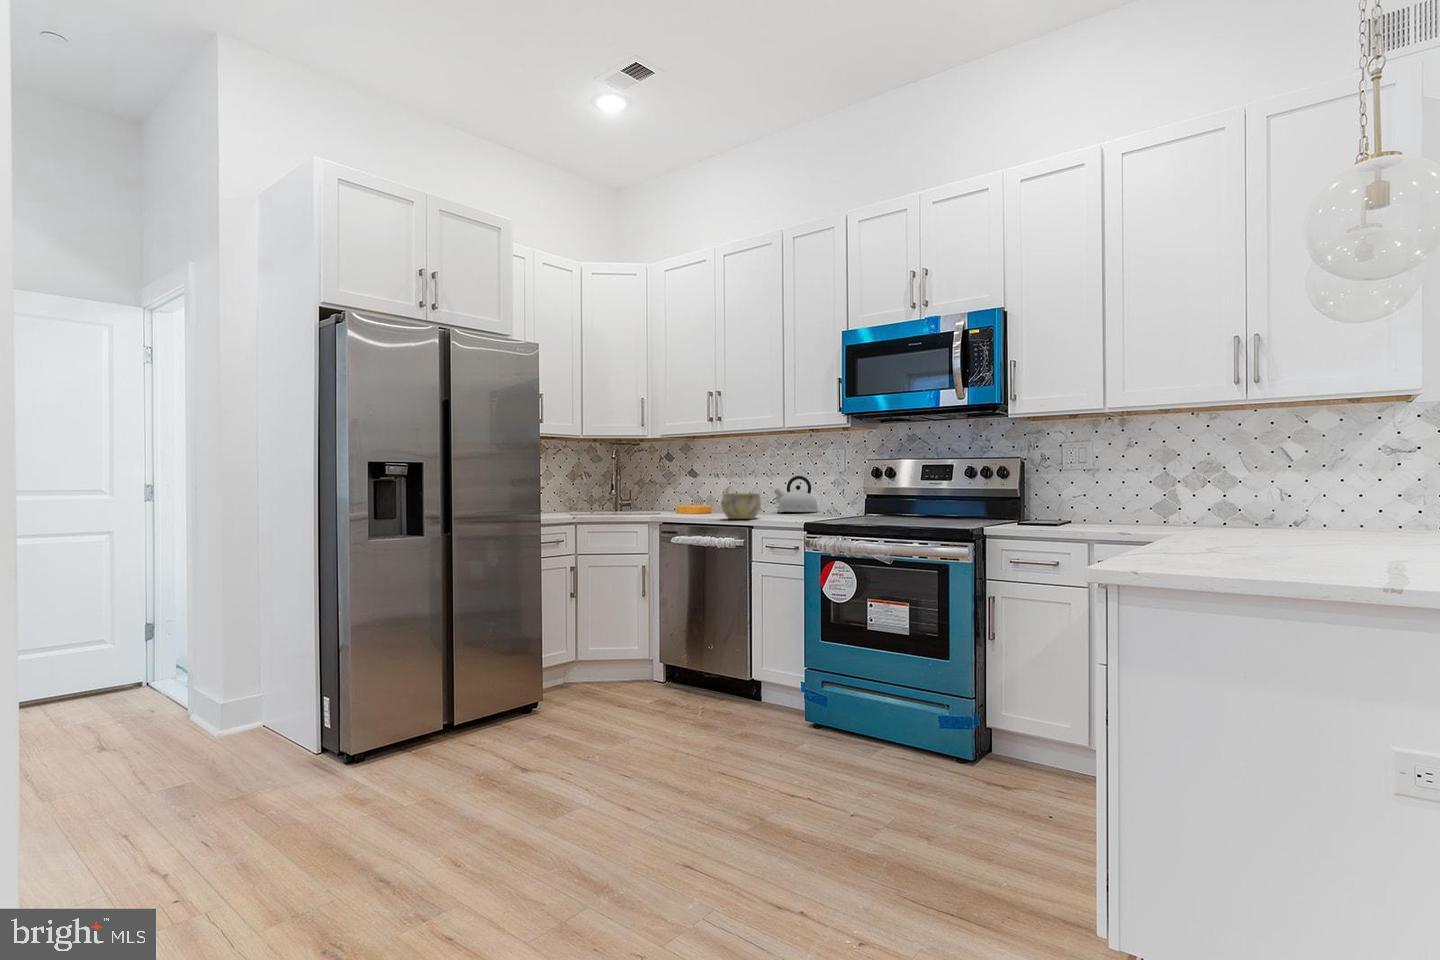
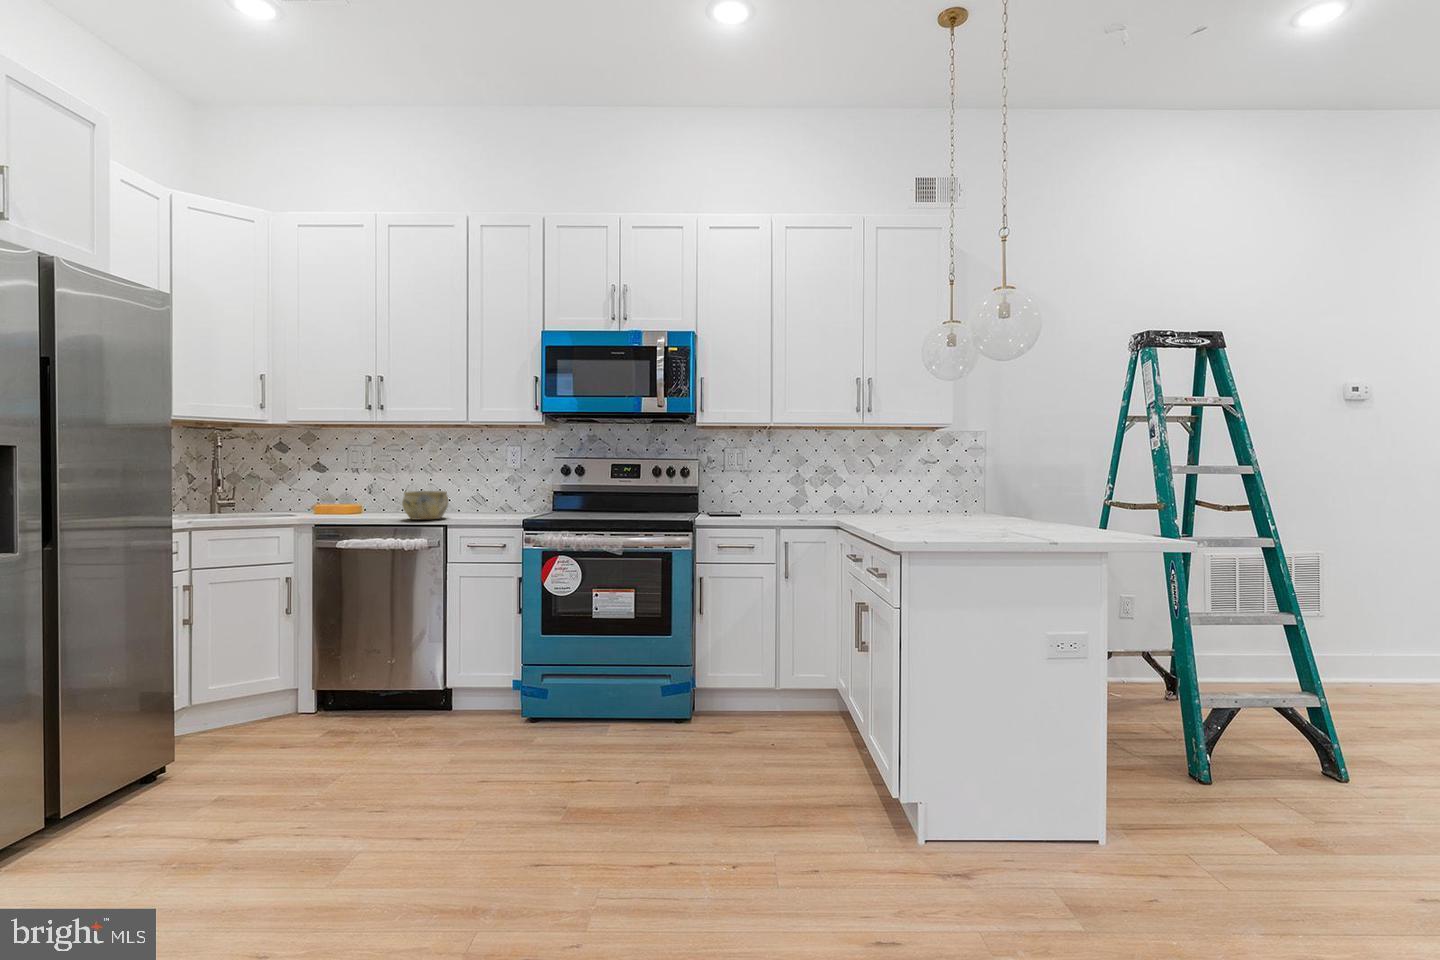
kettle: present [774,476,819,512] -> none [439,471,489,509]

